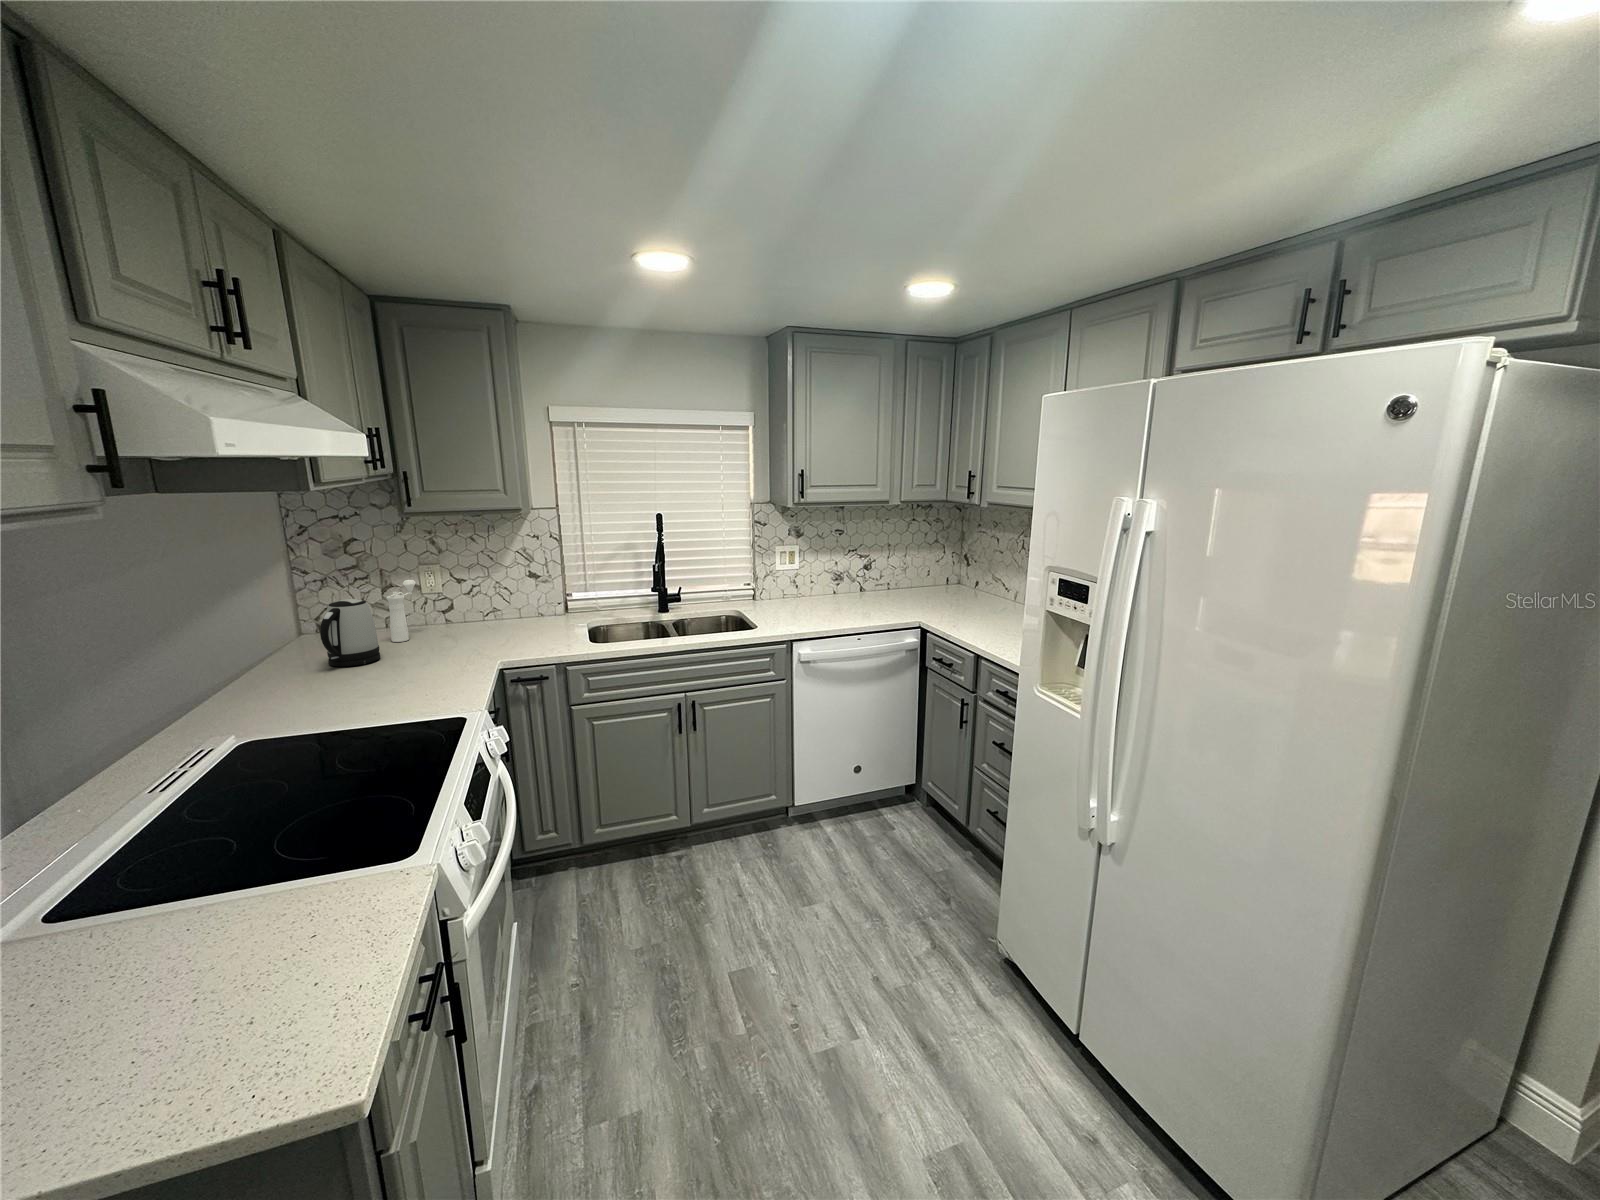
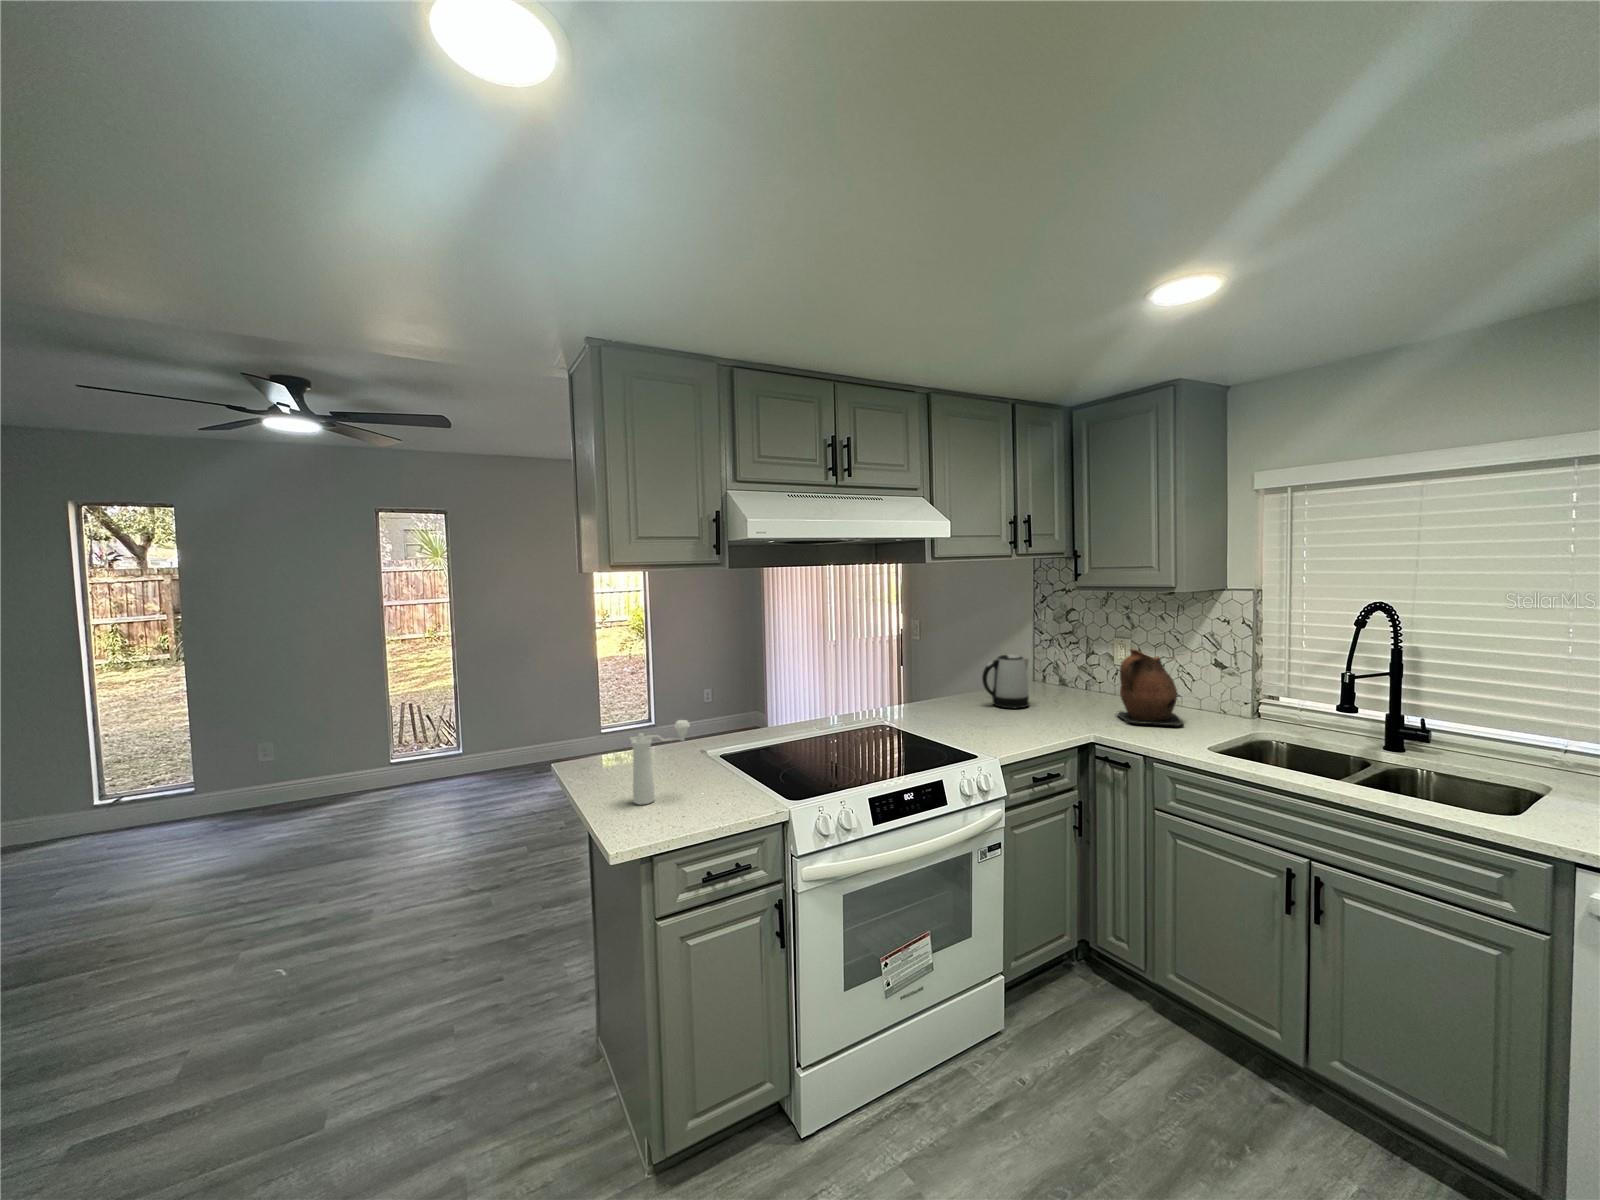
ceramic pitcher: none [472,570,542,641] -> present [1118,649,1183,726]
pepper mill: present [386,580,416,642] -> present [630,720,690,804]

